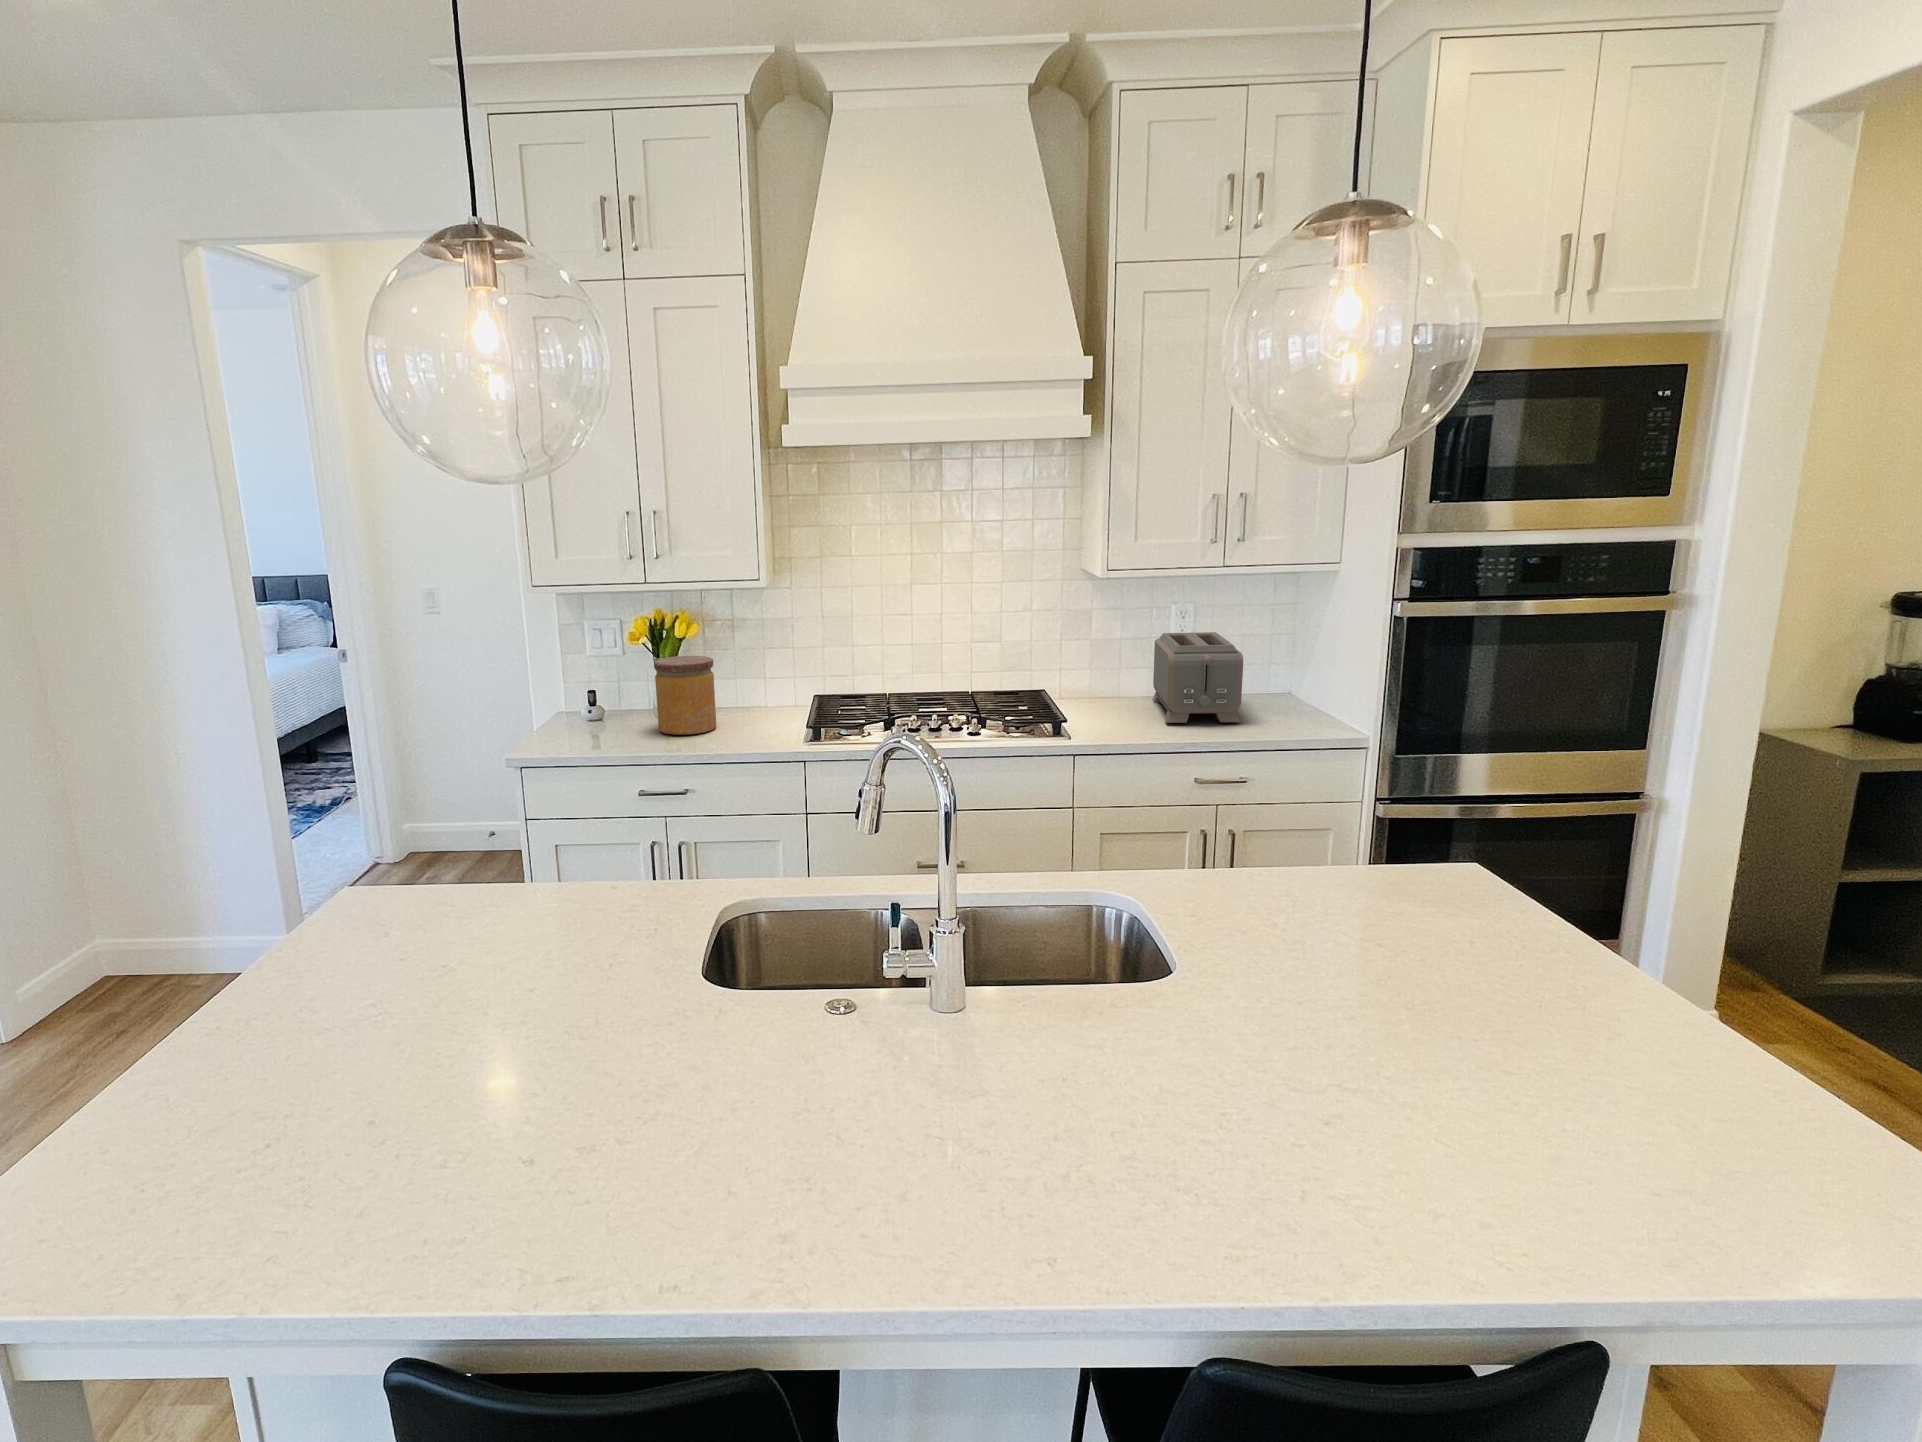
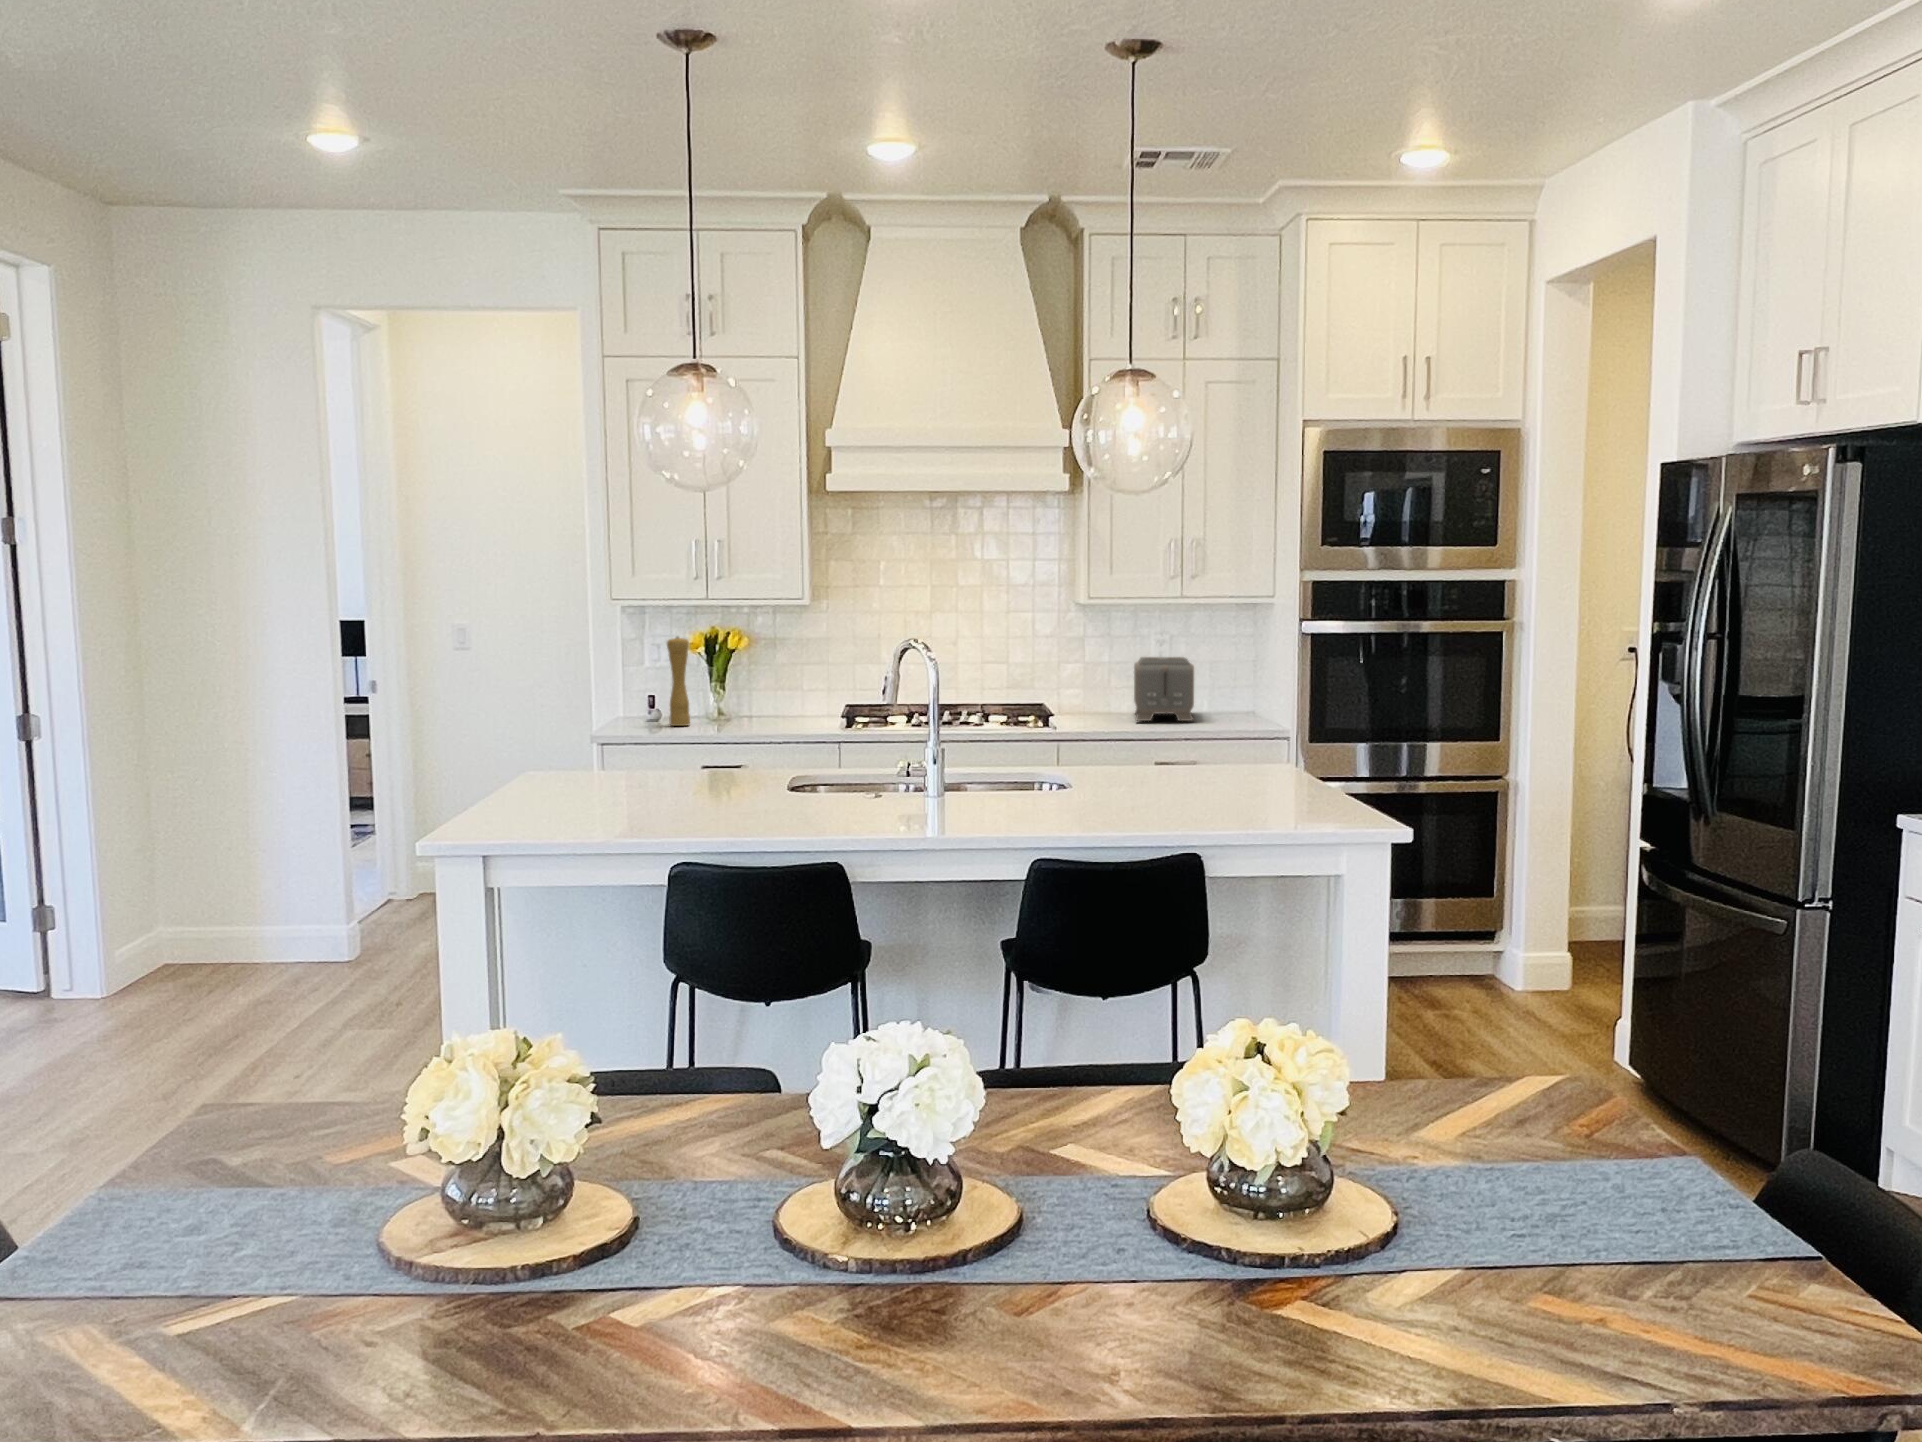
pepper mill: none [600,626,632,731] -> present [667,637,690,726]
jar: present [654,656,716,735] -> none [712,665,763,727]

